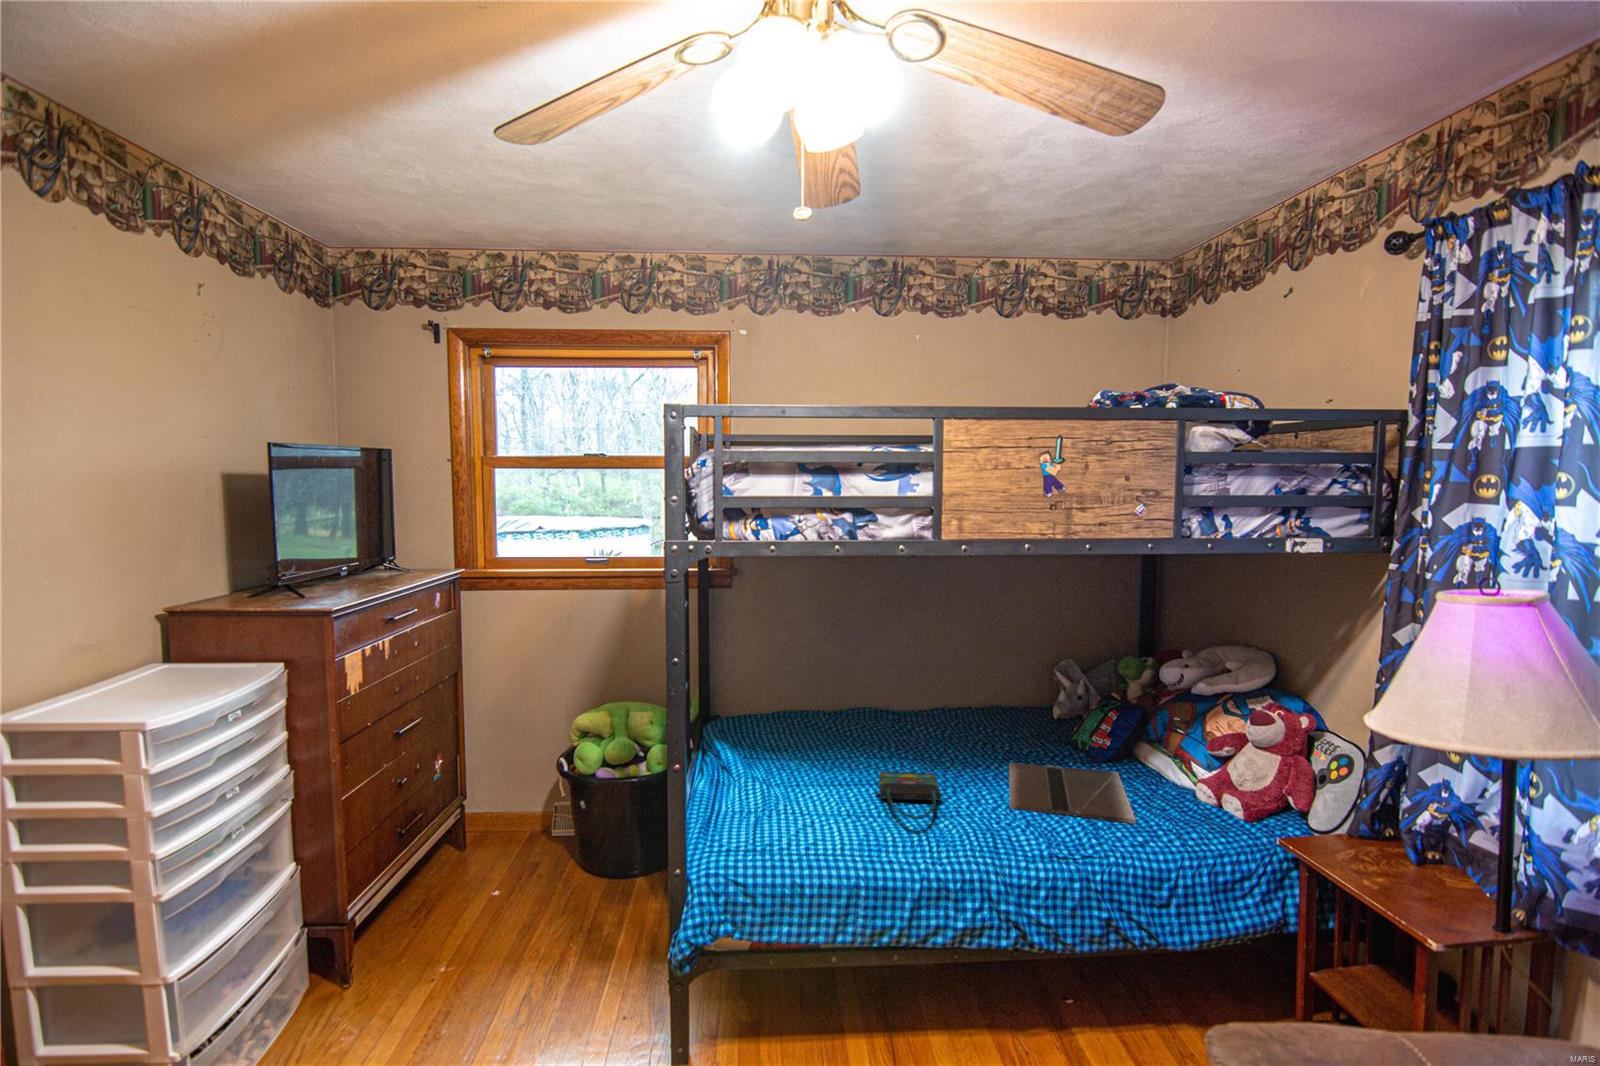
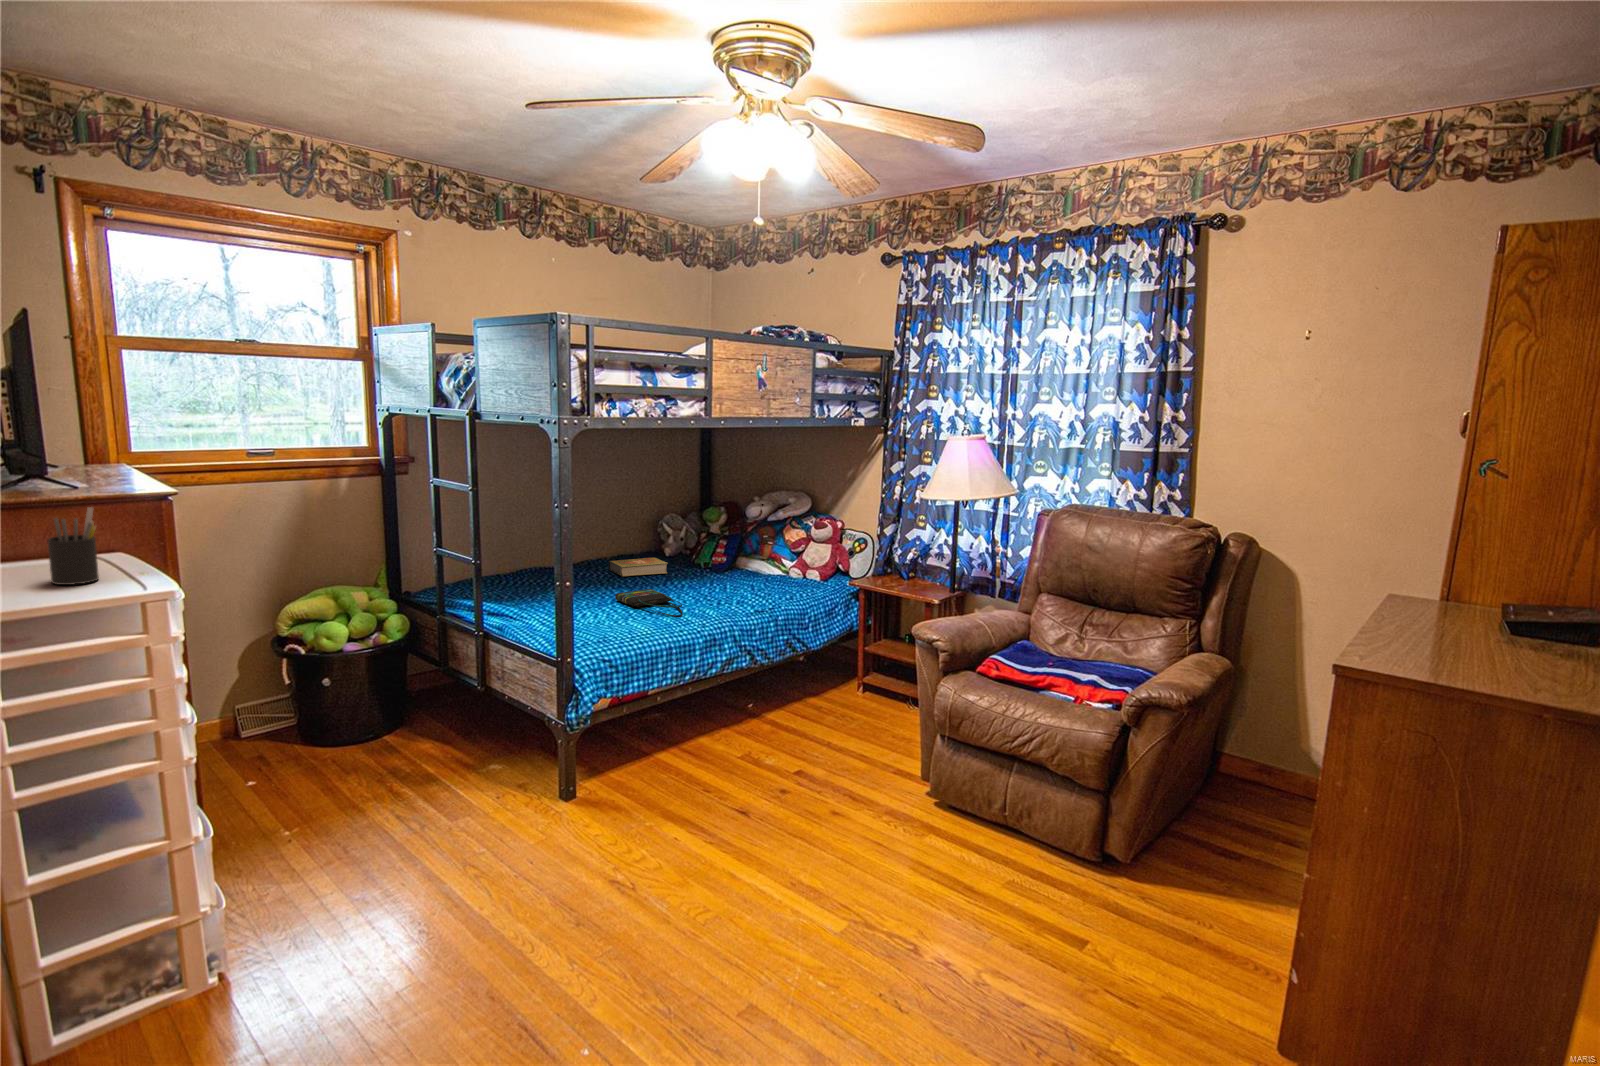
pen holder: none [133,637,181,708] -> present [48,507,99,585]
book: none [944,717,1012,748] -> present [608,557,668,577]
laptop: present [1009,763,1136,824] -> none [680,574,778,599]

